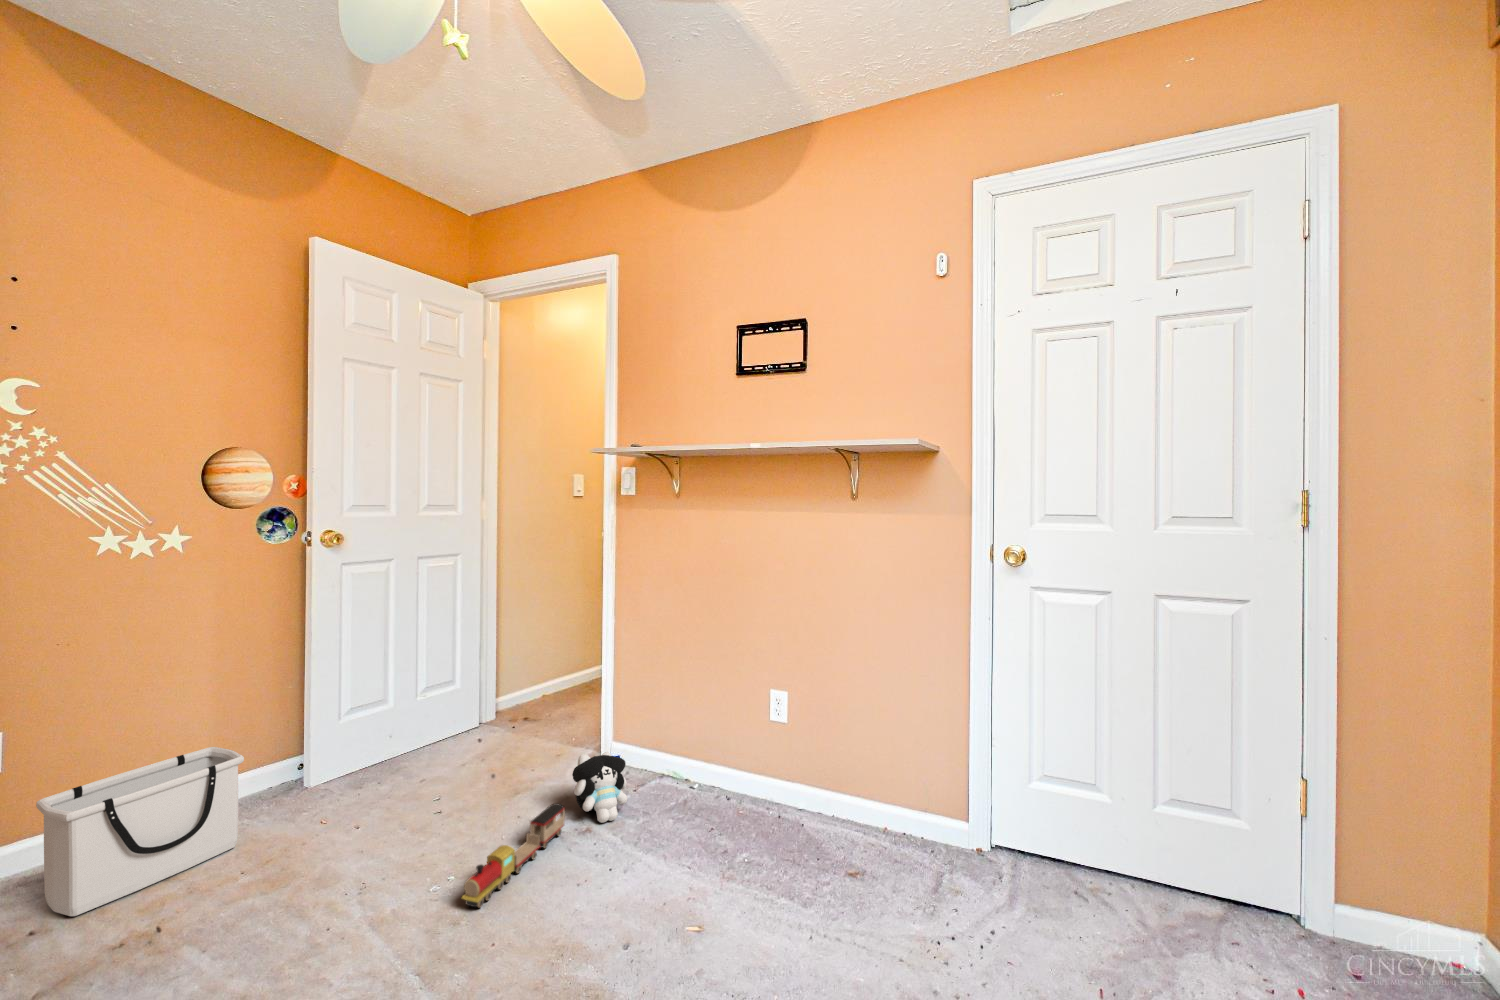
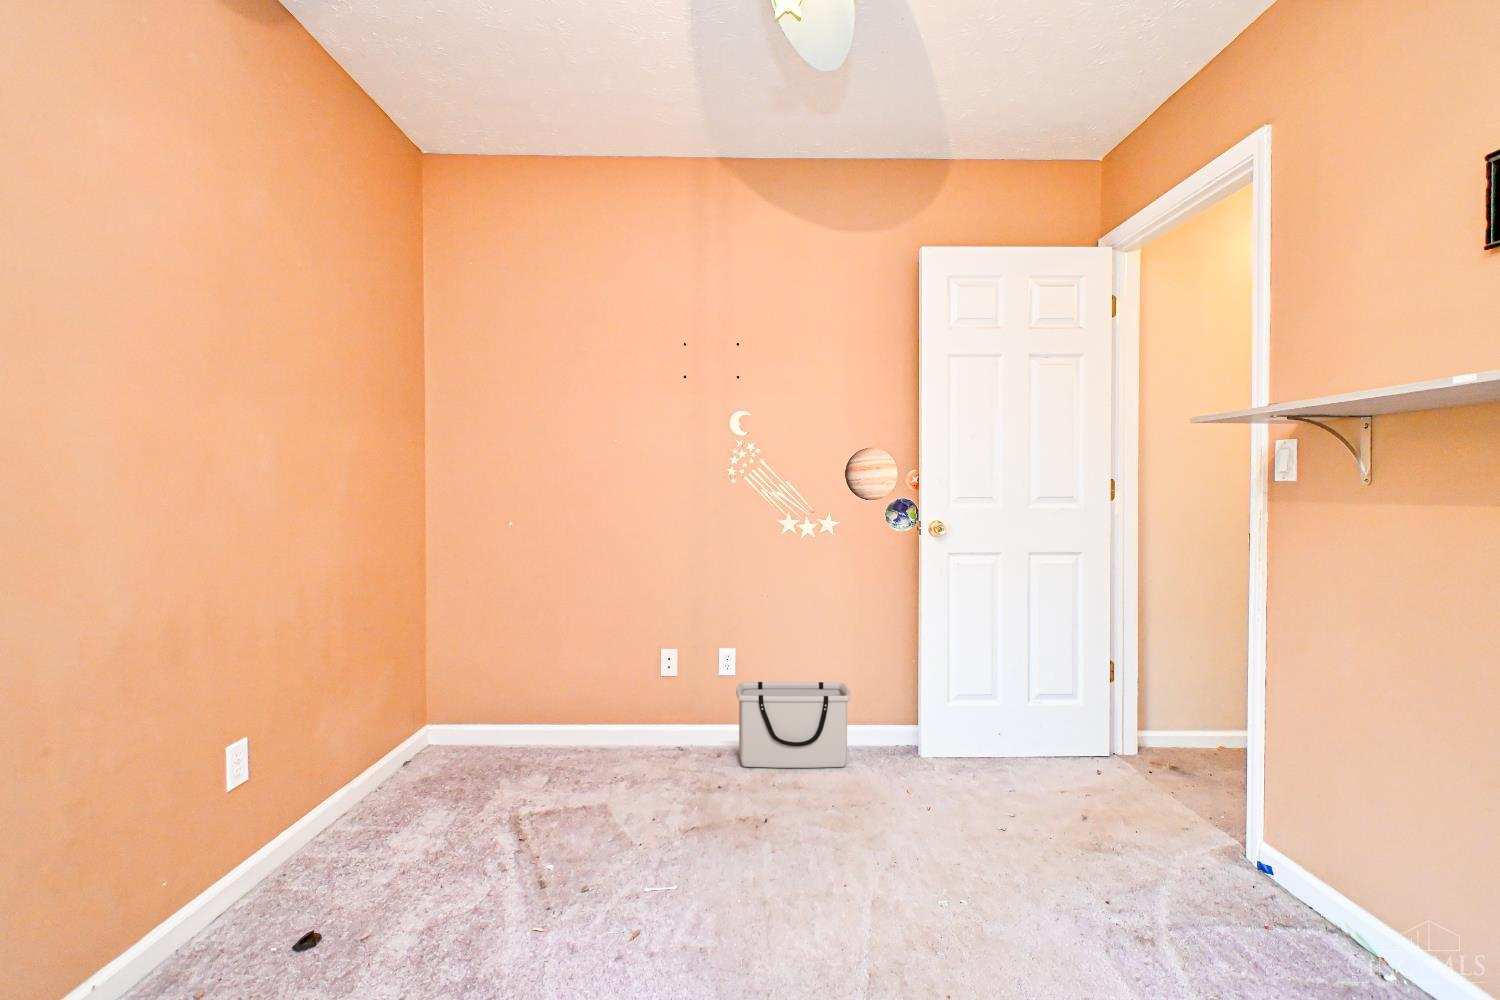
plush toy: present [572,752,633,823] -> none [1144,832,1253,950]
toy train: present [462,803,565,908] -> none [939,875,1116,941]

